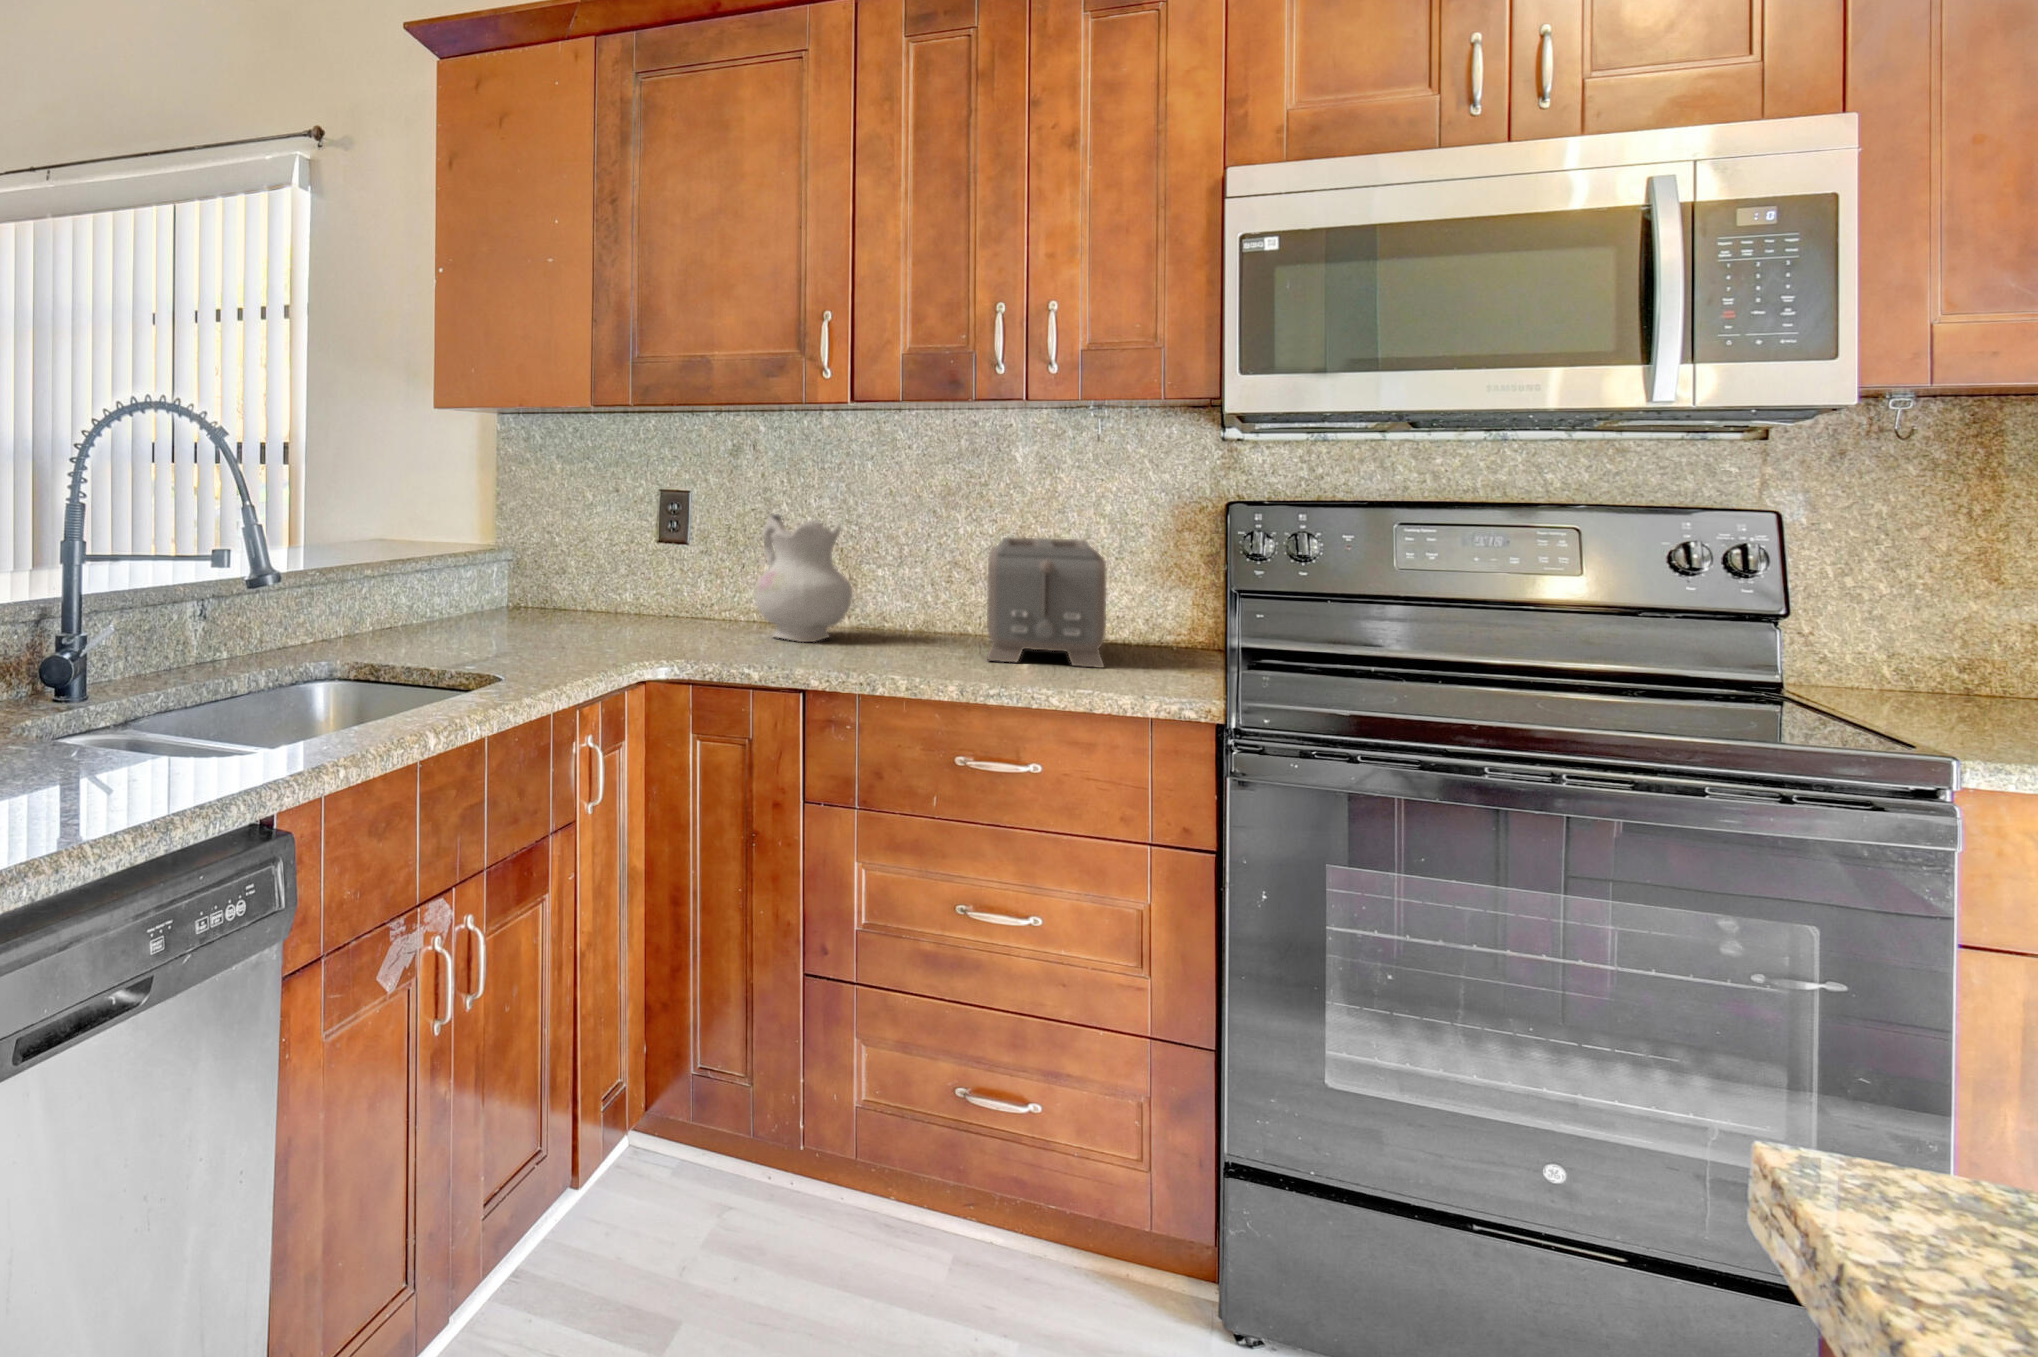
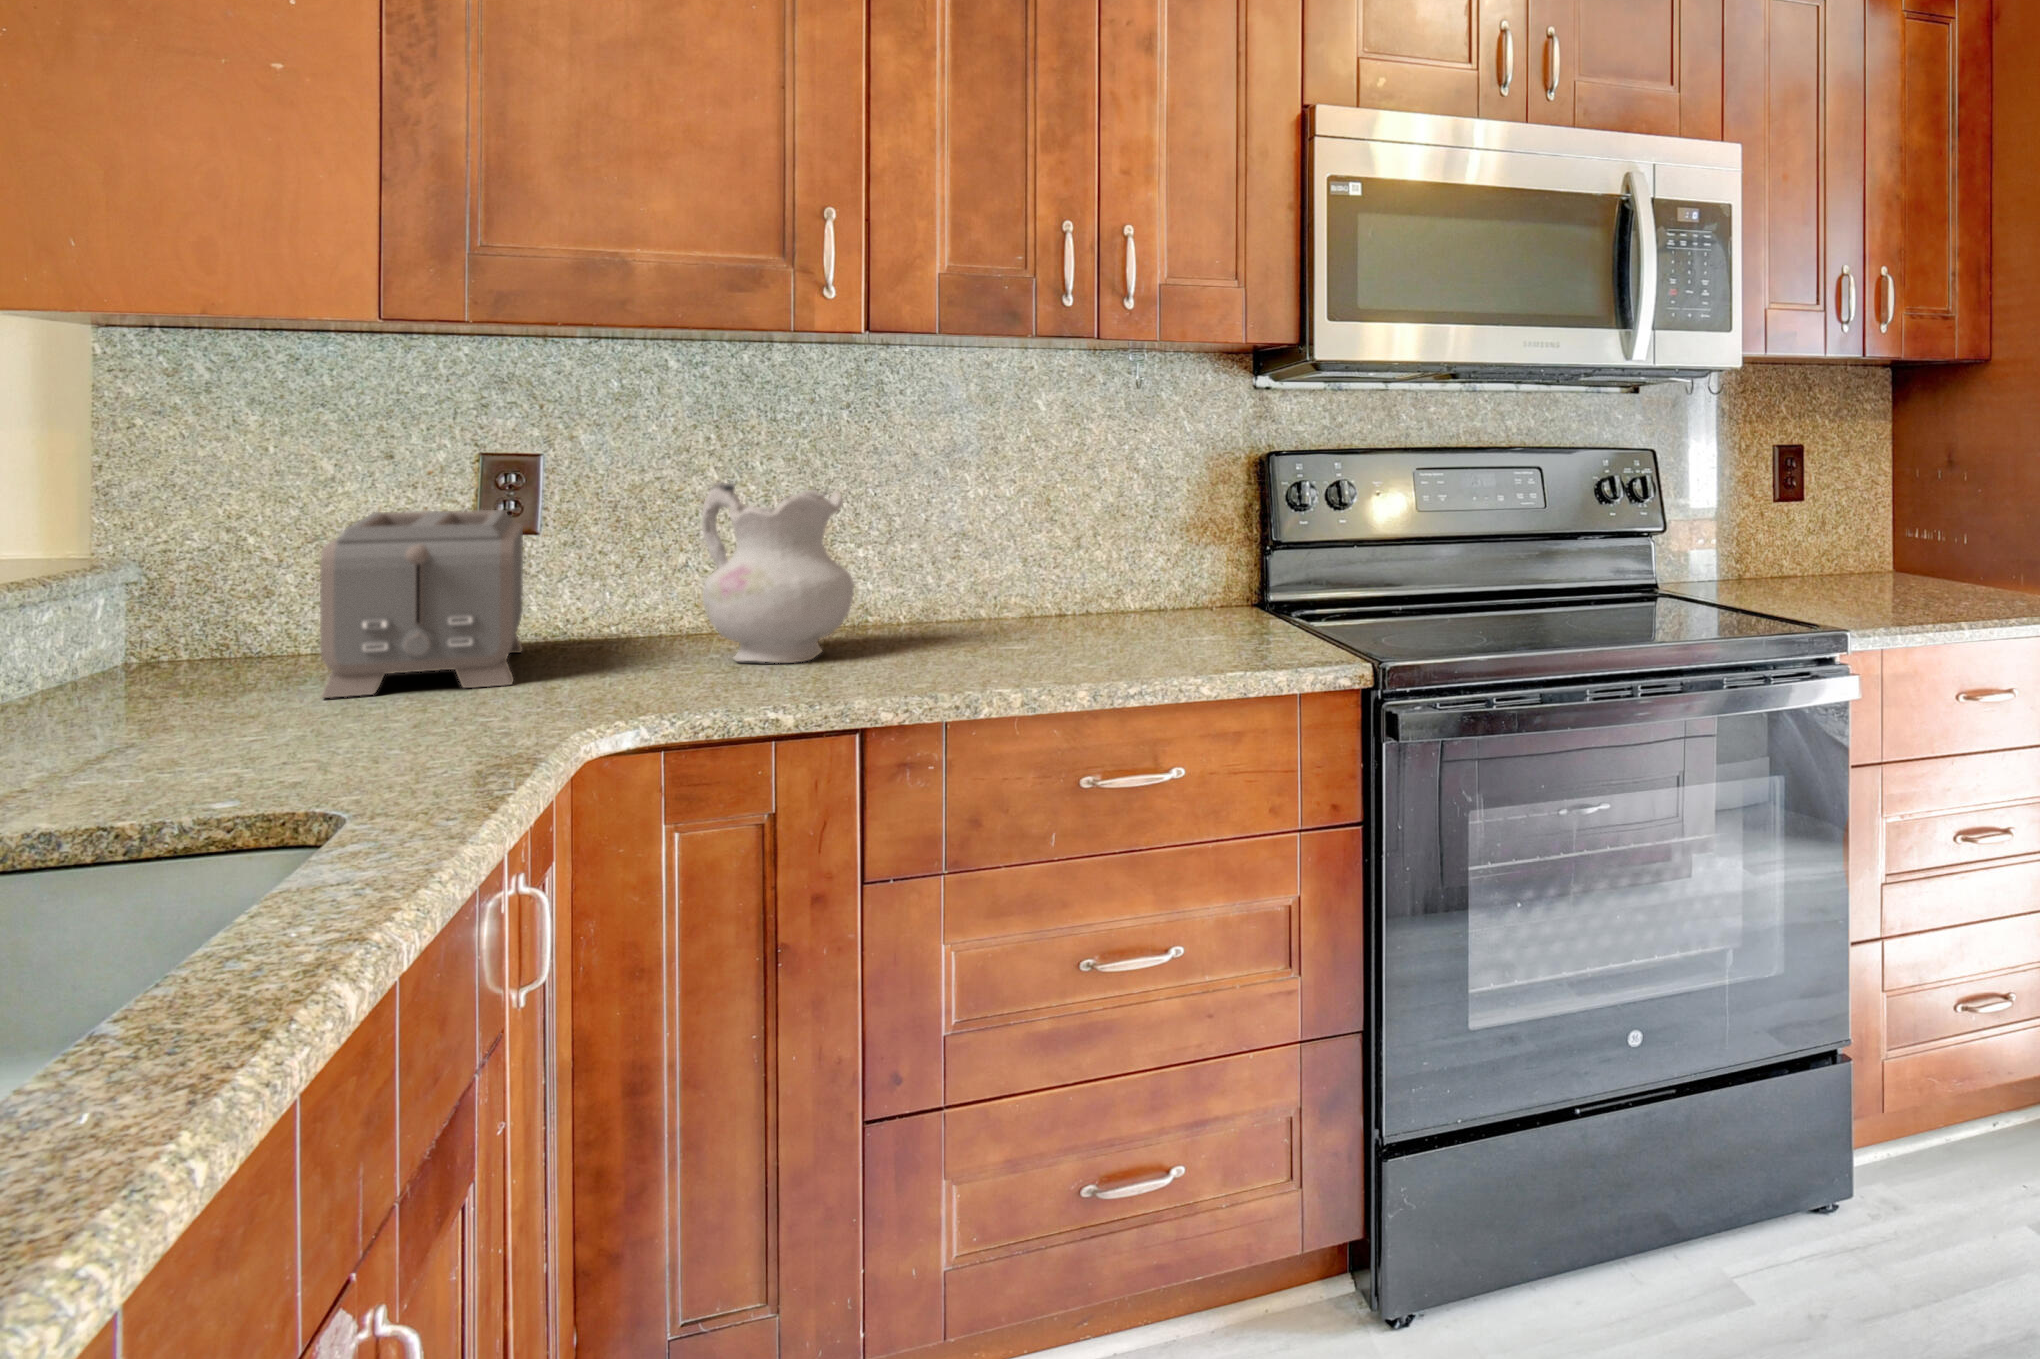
toaster: present [987,537,1107,668] -> present [320,510,523,698]

